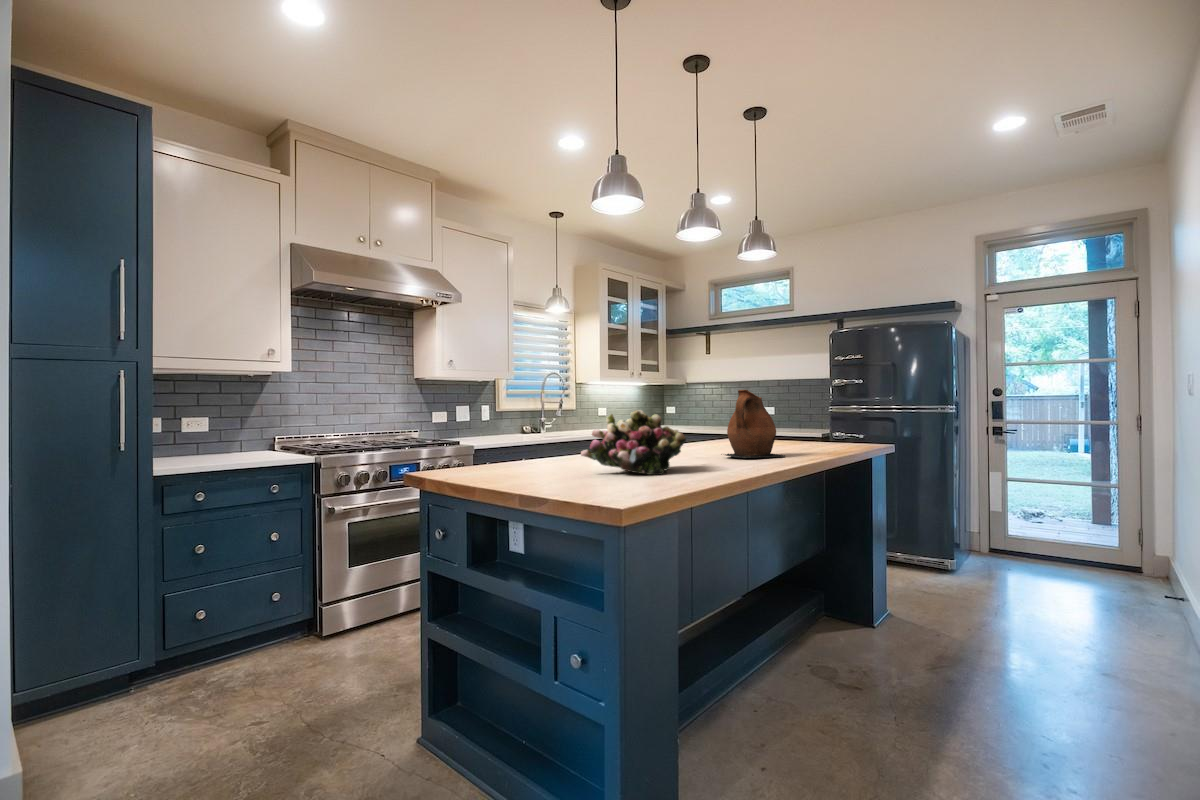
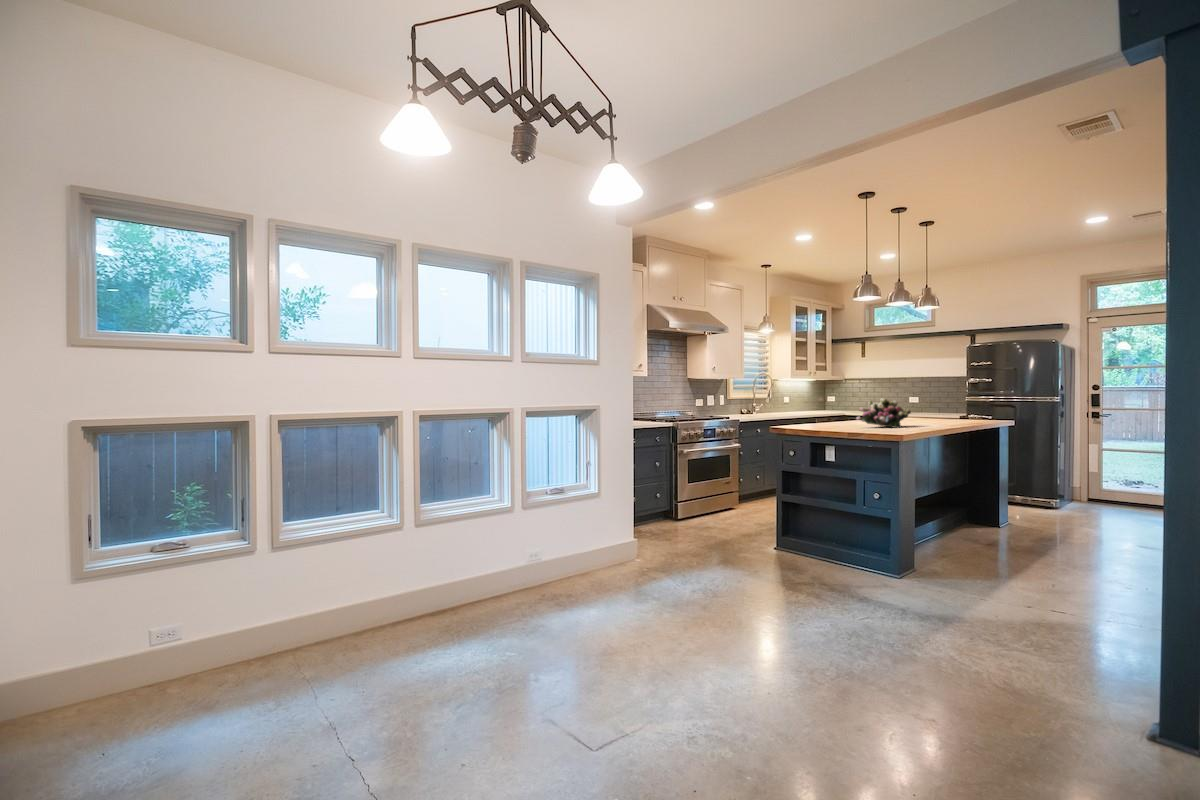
ceramic pitcher: present [725,390,785,458] -> none [916,388,954,423]

